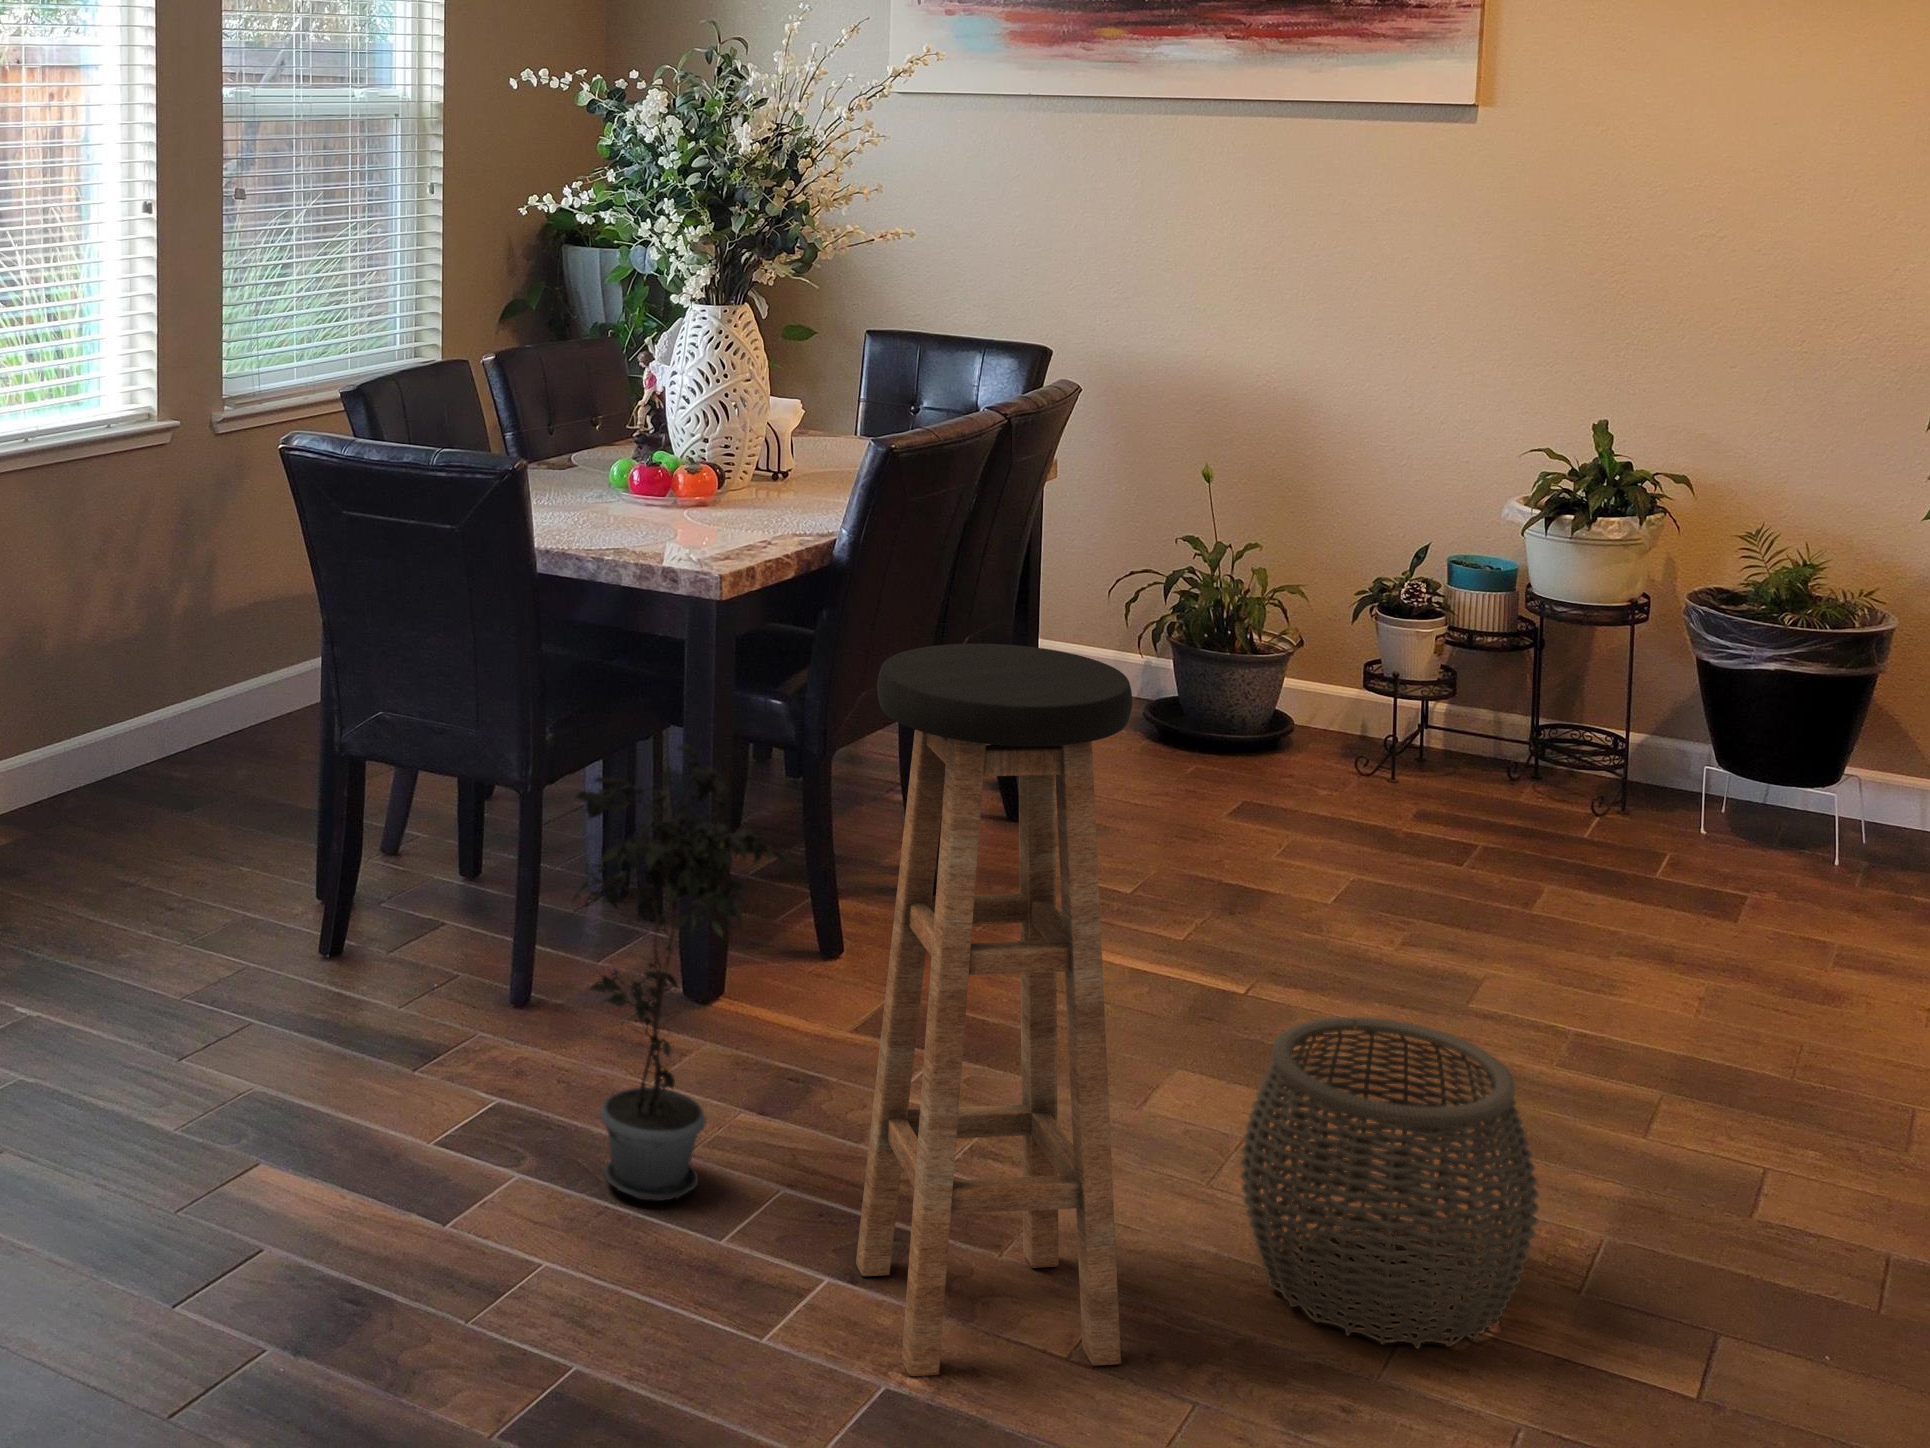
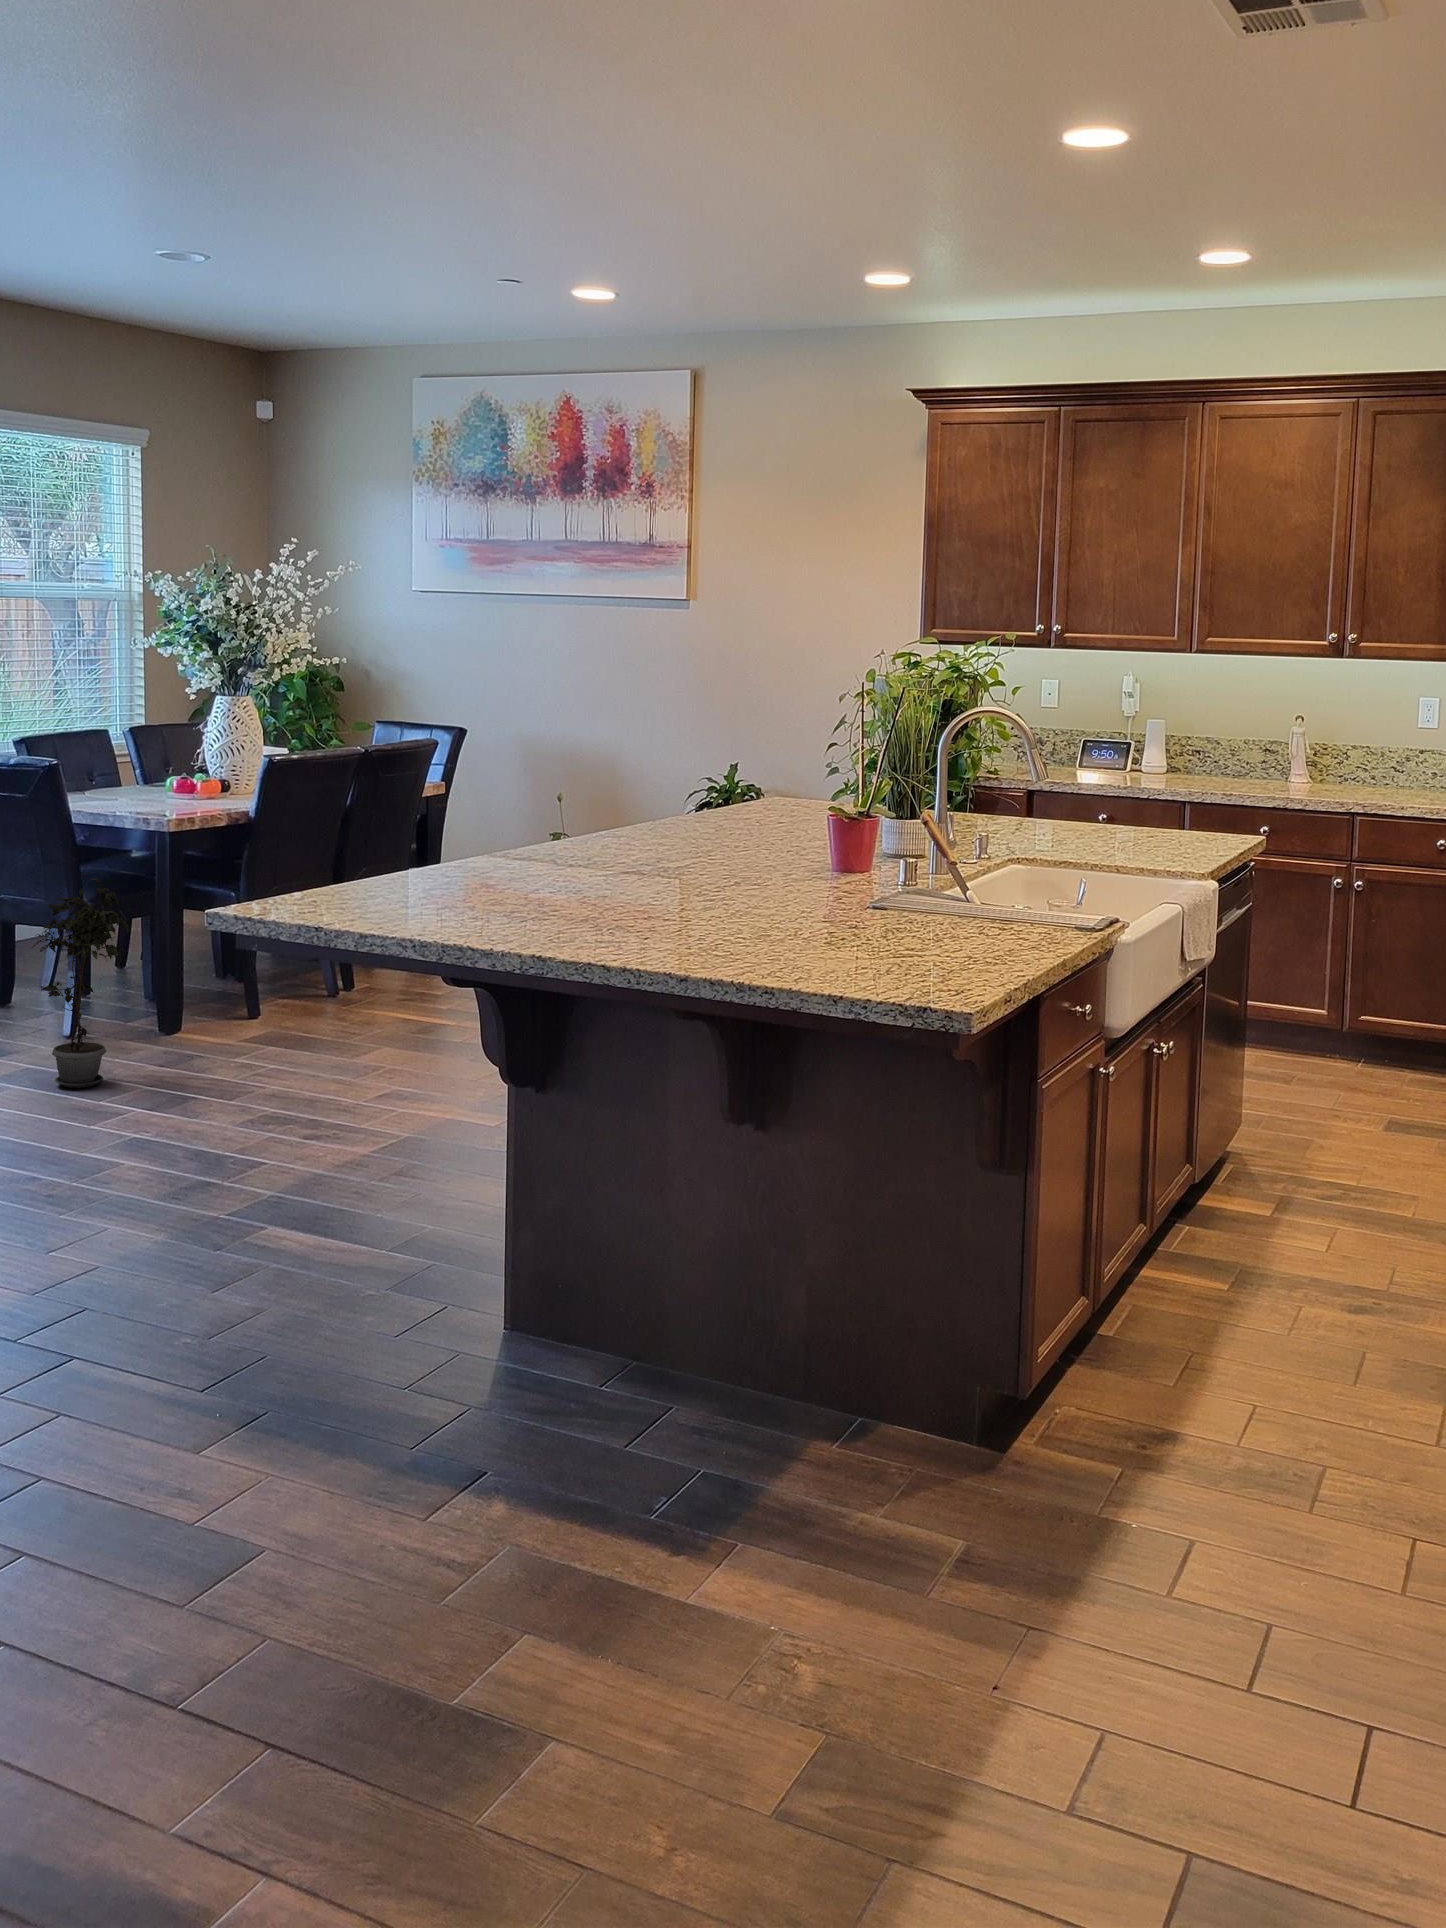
bar stool: present [856,644,1132,1376] -> none [140,821,256,1128]
woven basket: present [1240,1017,1539,1348] -> none [328,990,454,1115]

